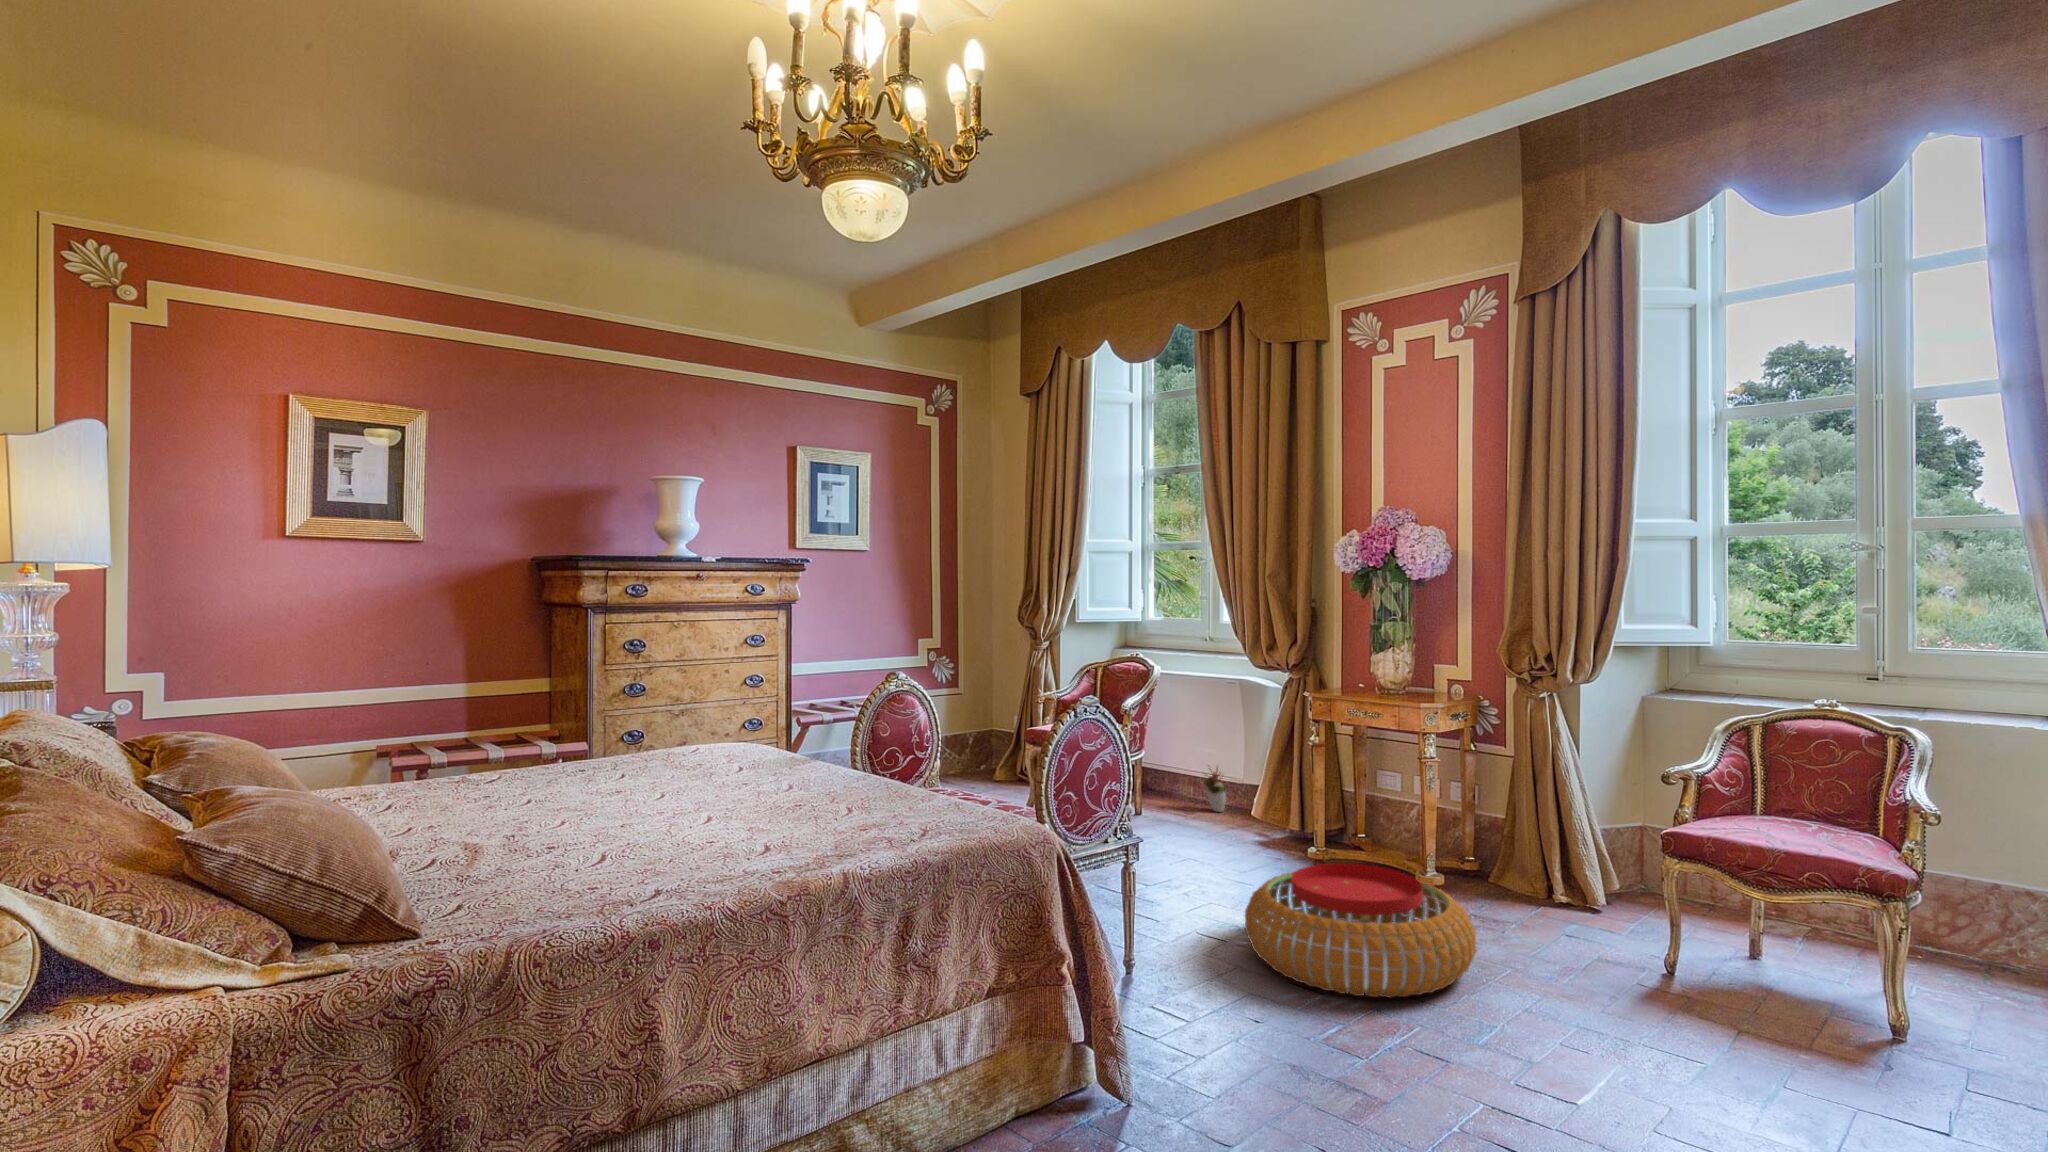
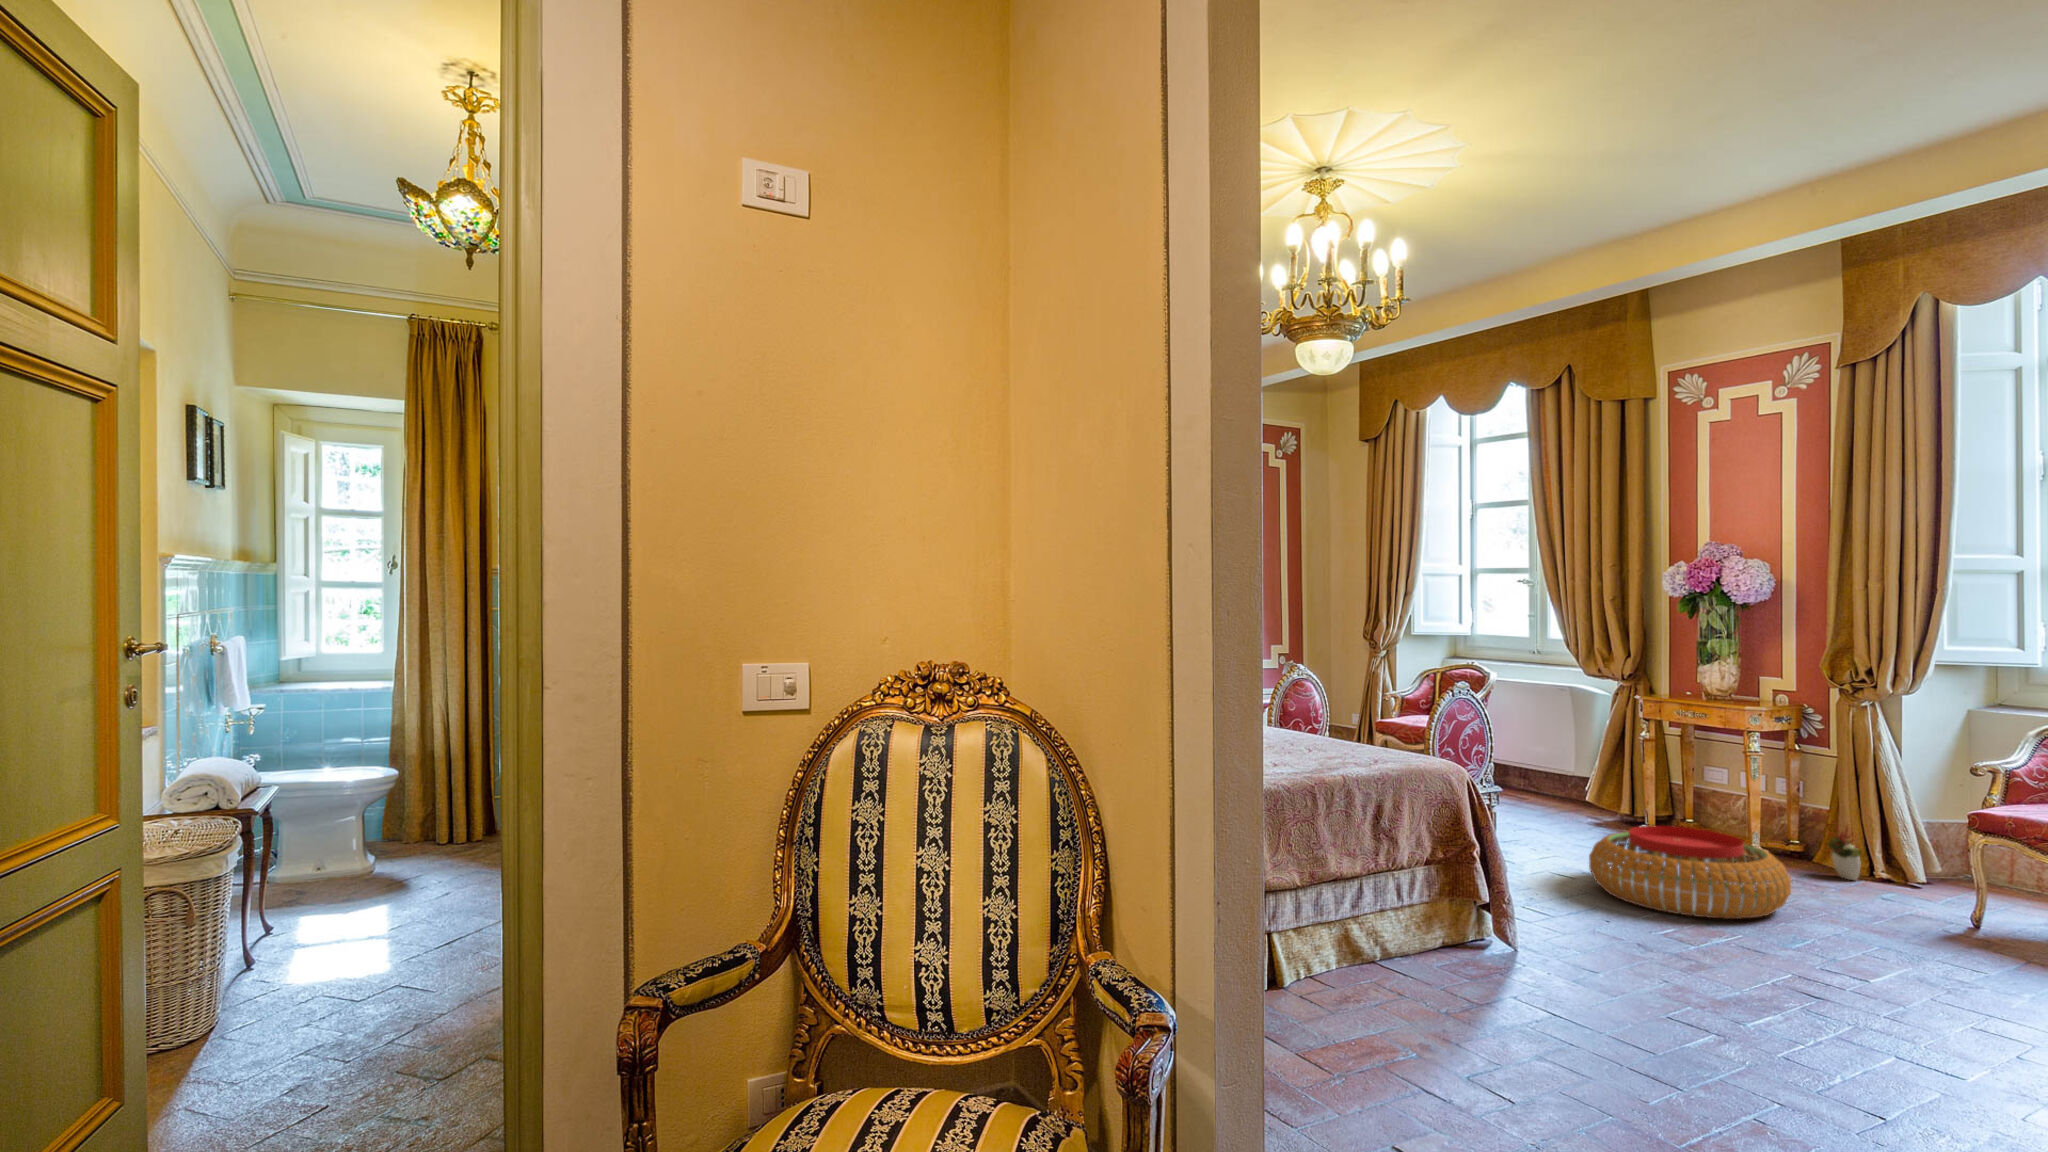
decorative plant: present [1204,768,1226,812] -> present [1828,826,1861,880]

